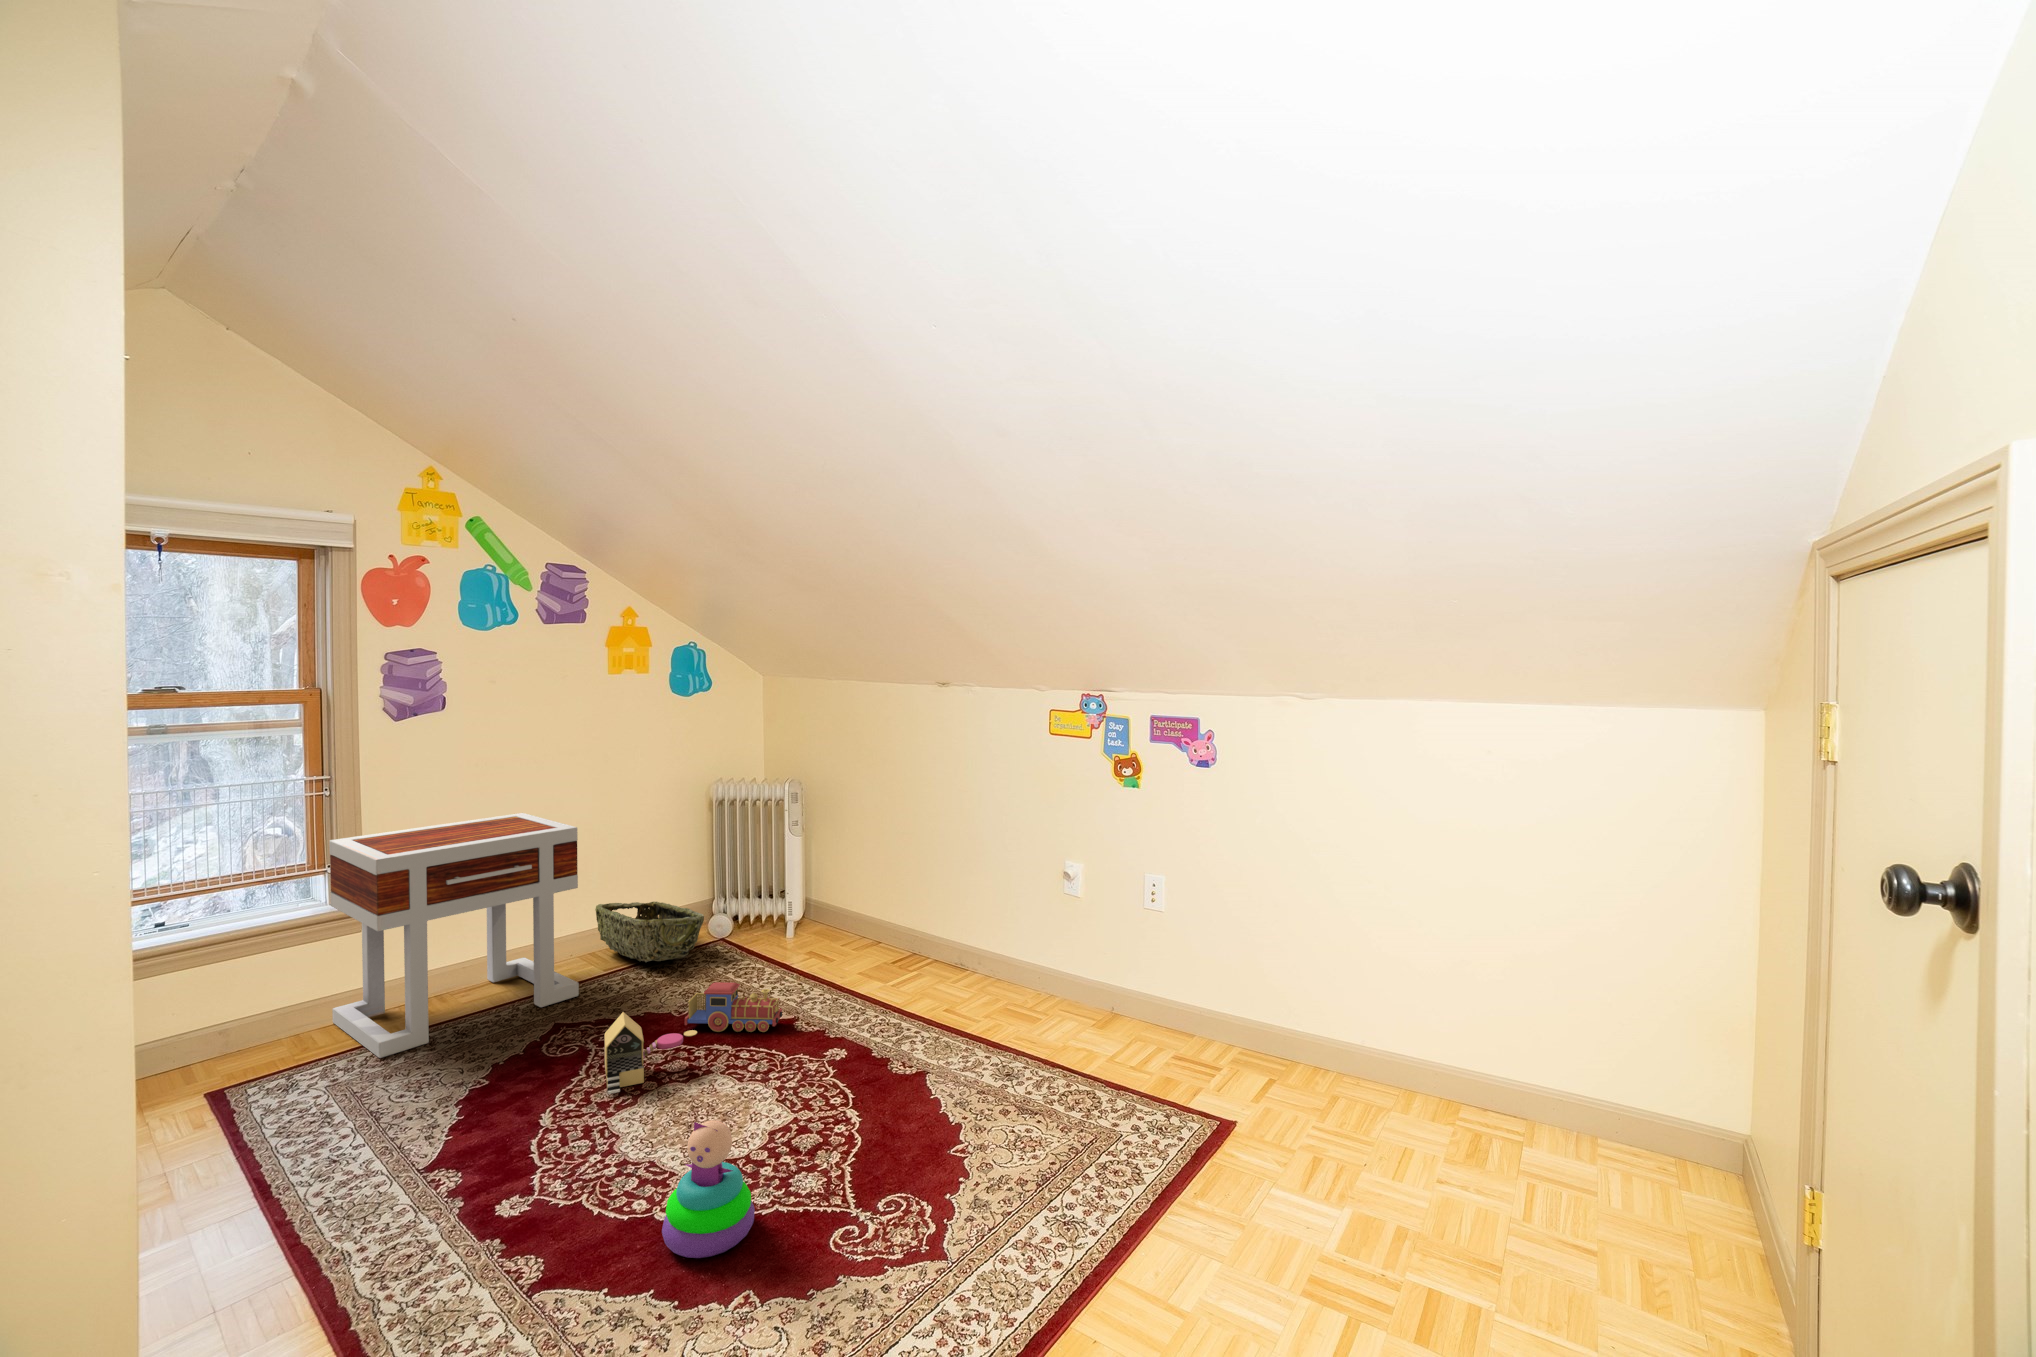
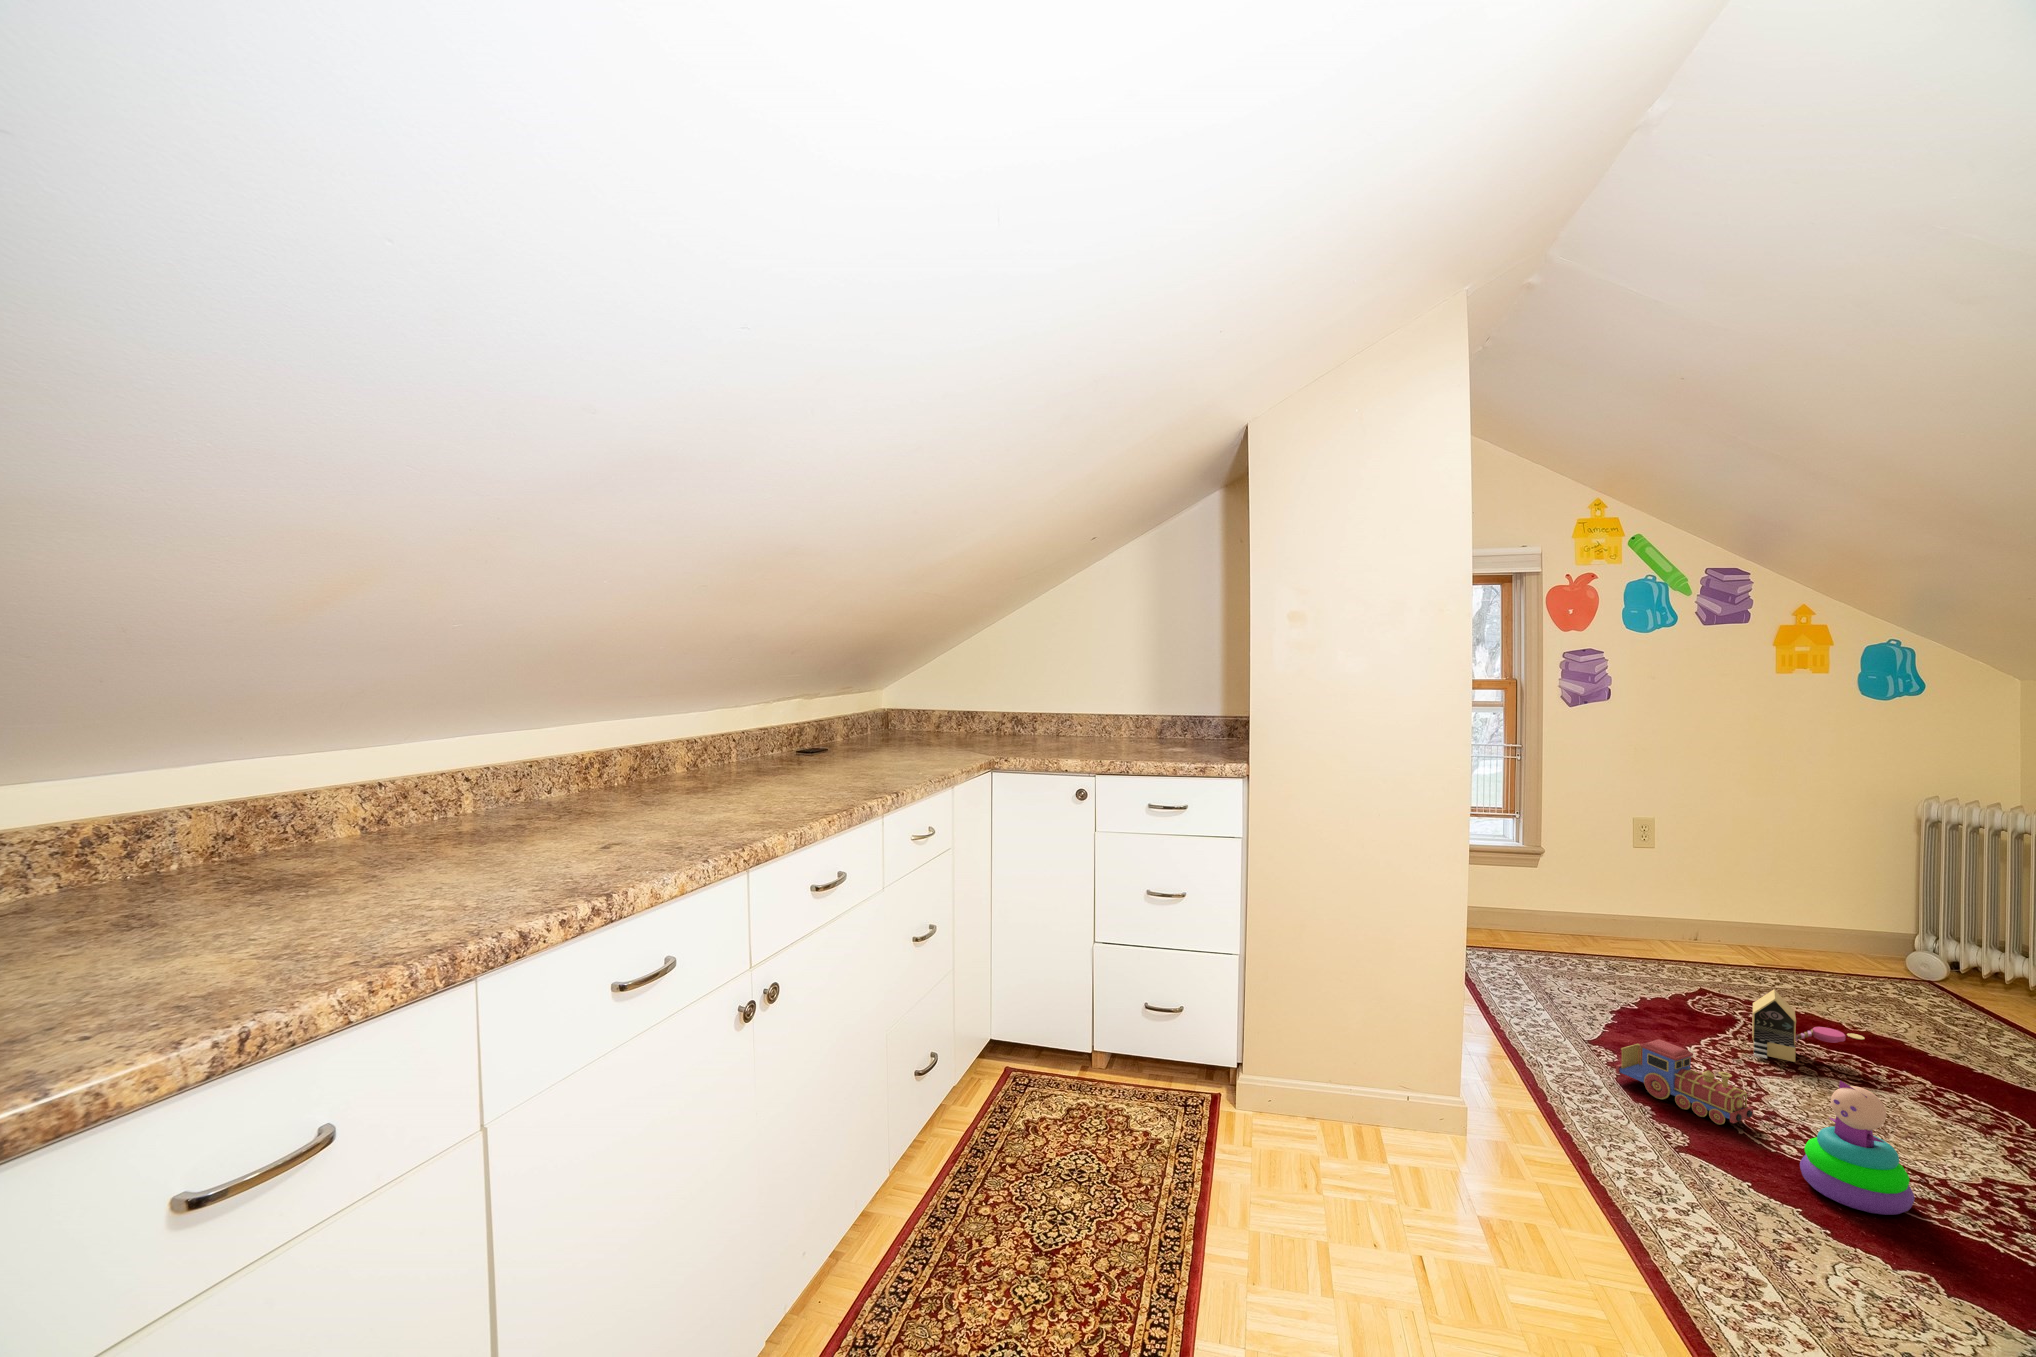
side table: present [329,813,579,1058] -> none [1517,793,1732,976]
woven basket: present [595,902,704,962] -> none [1752,901,1892,979]
toy train: present [685,982,782,1032] -> present [1616,1039,1753,1125]

